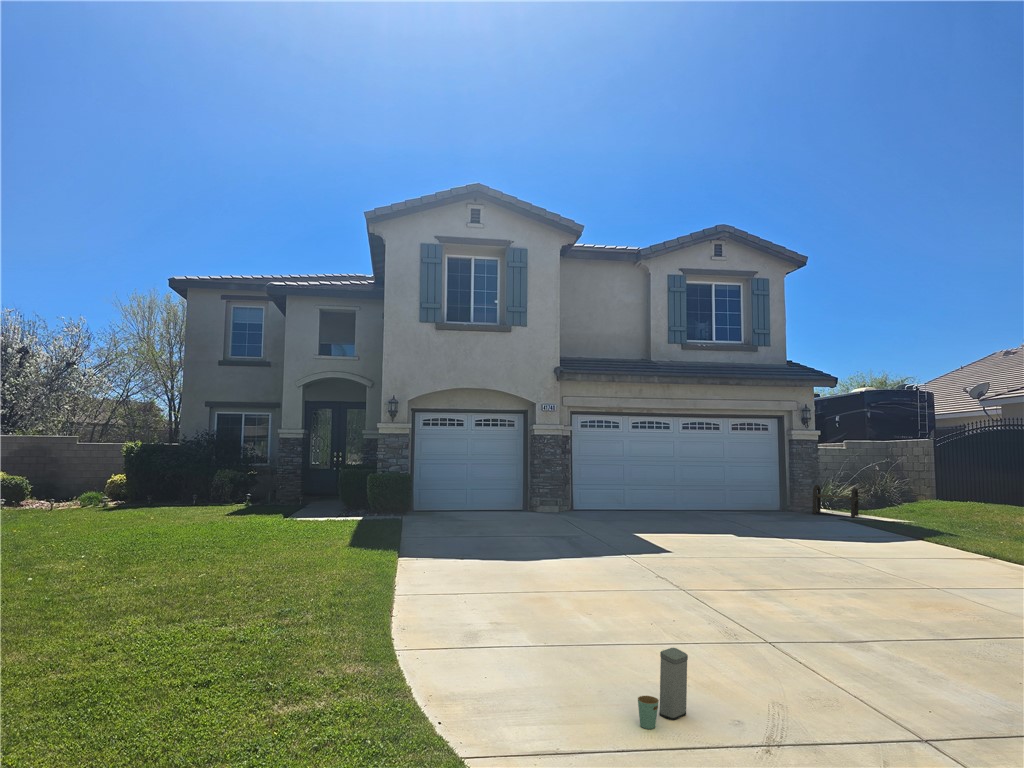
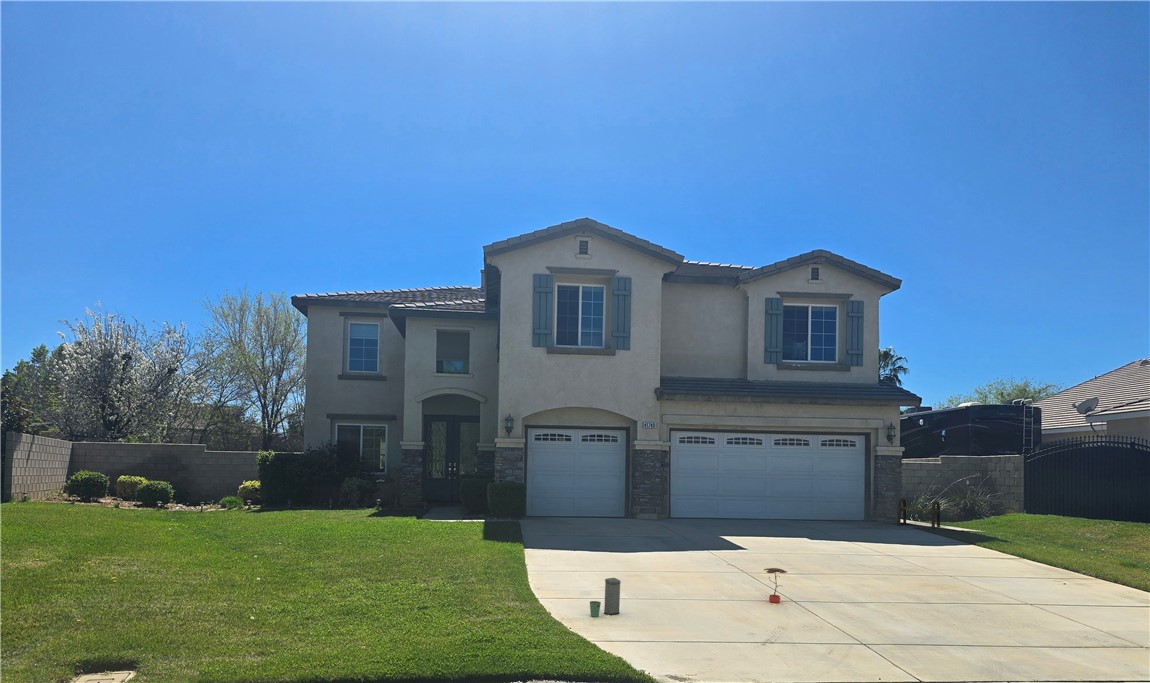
potted plant: none [725,599,766,654] -> present [764,568,787,603]
trash can: present [638,648,688,729] -> present [590,578,621,617]

